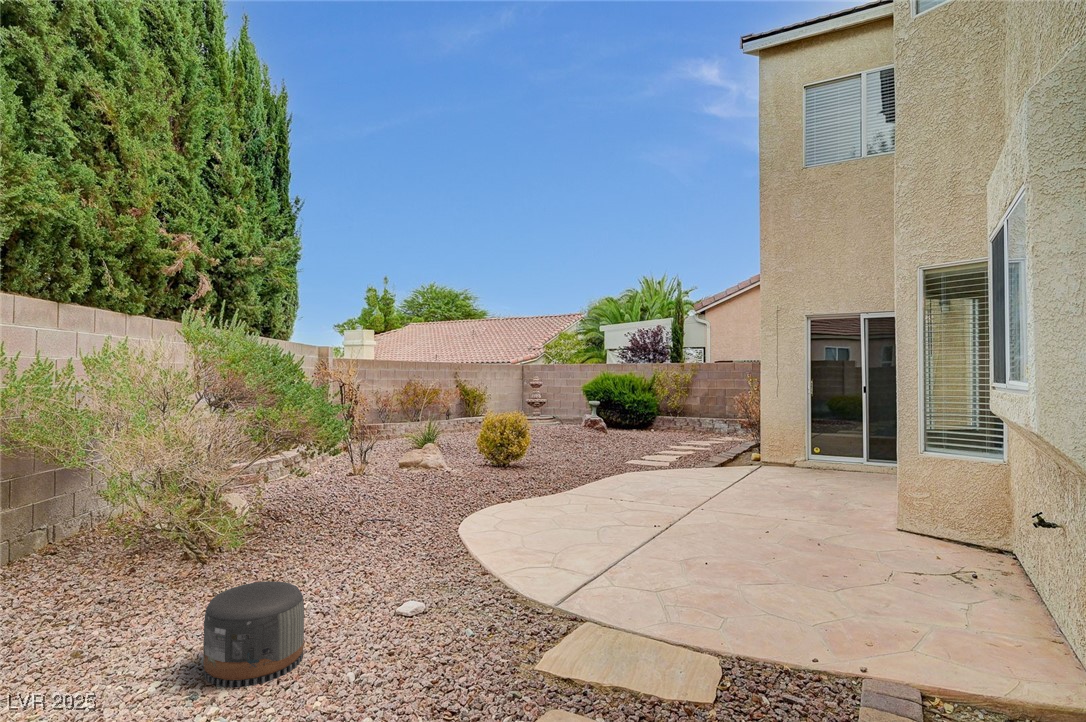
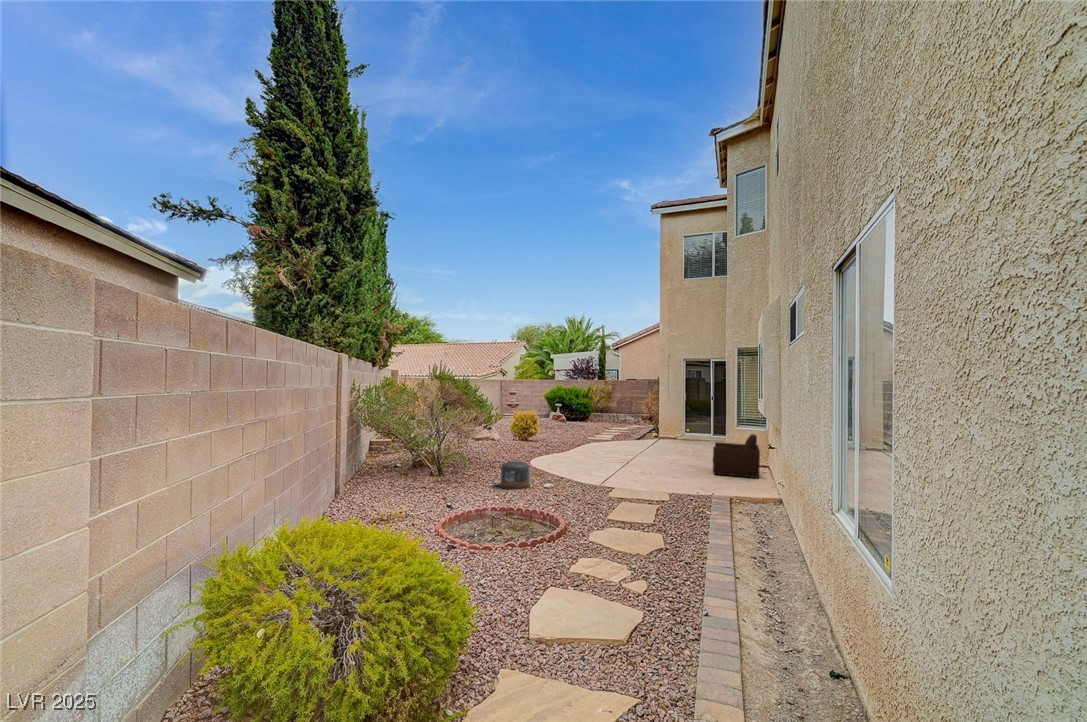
armchair: none [896,487,1059,630] -> present [712,434,760,479]

